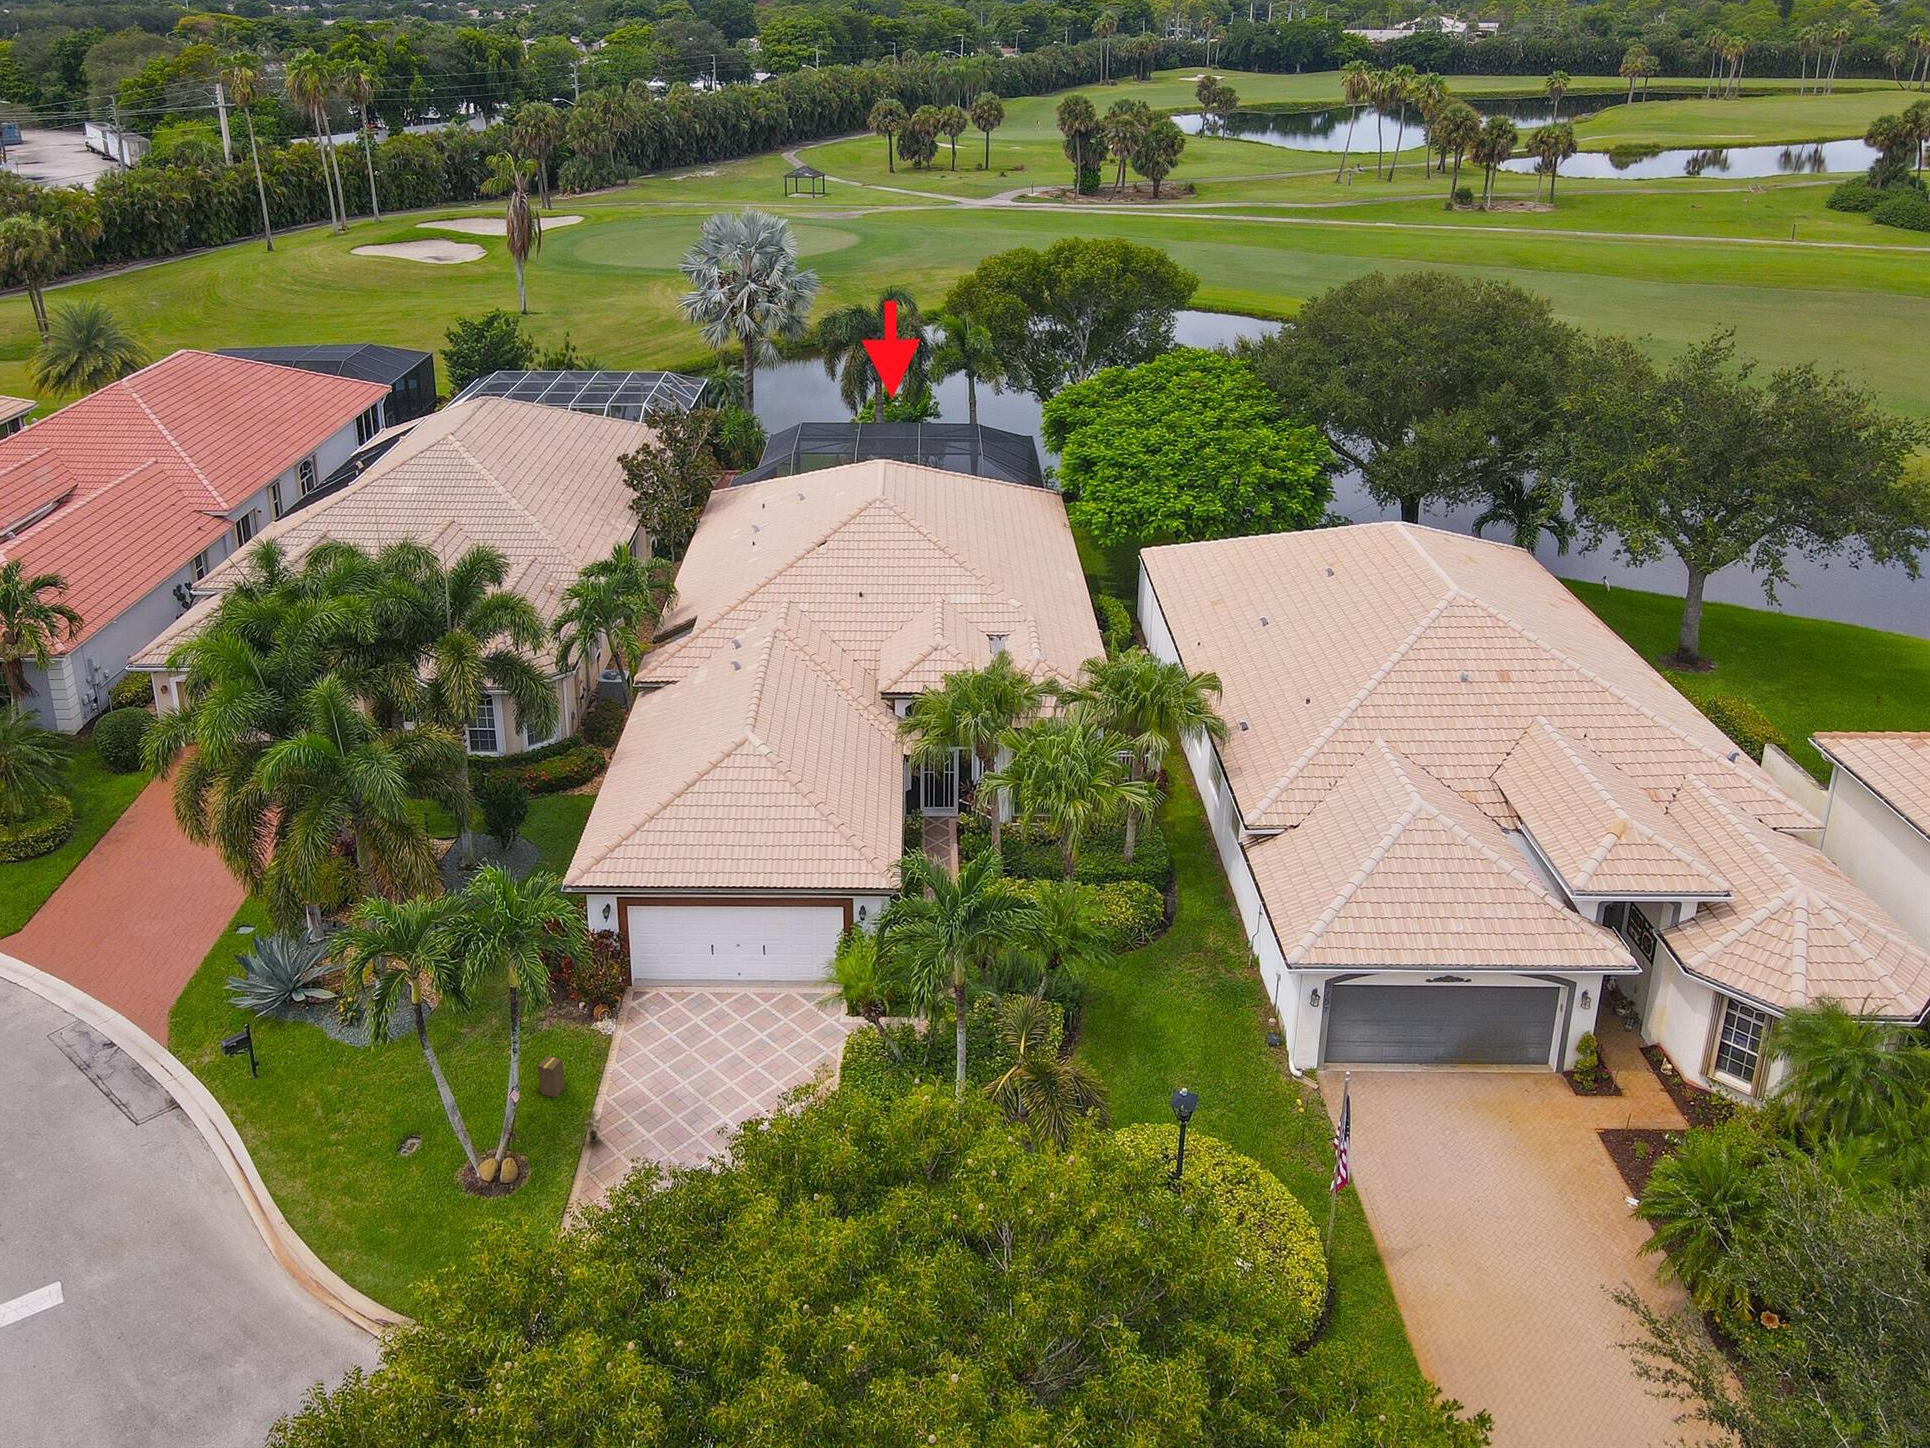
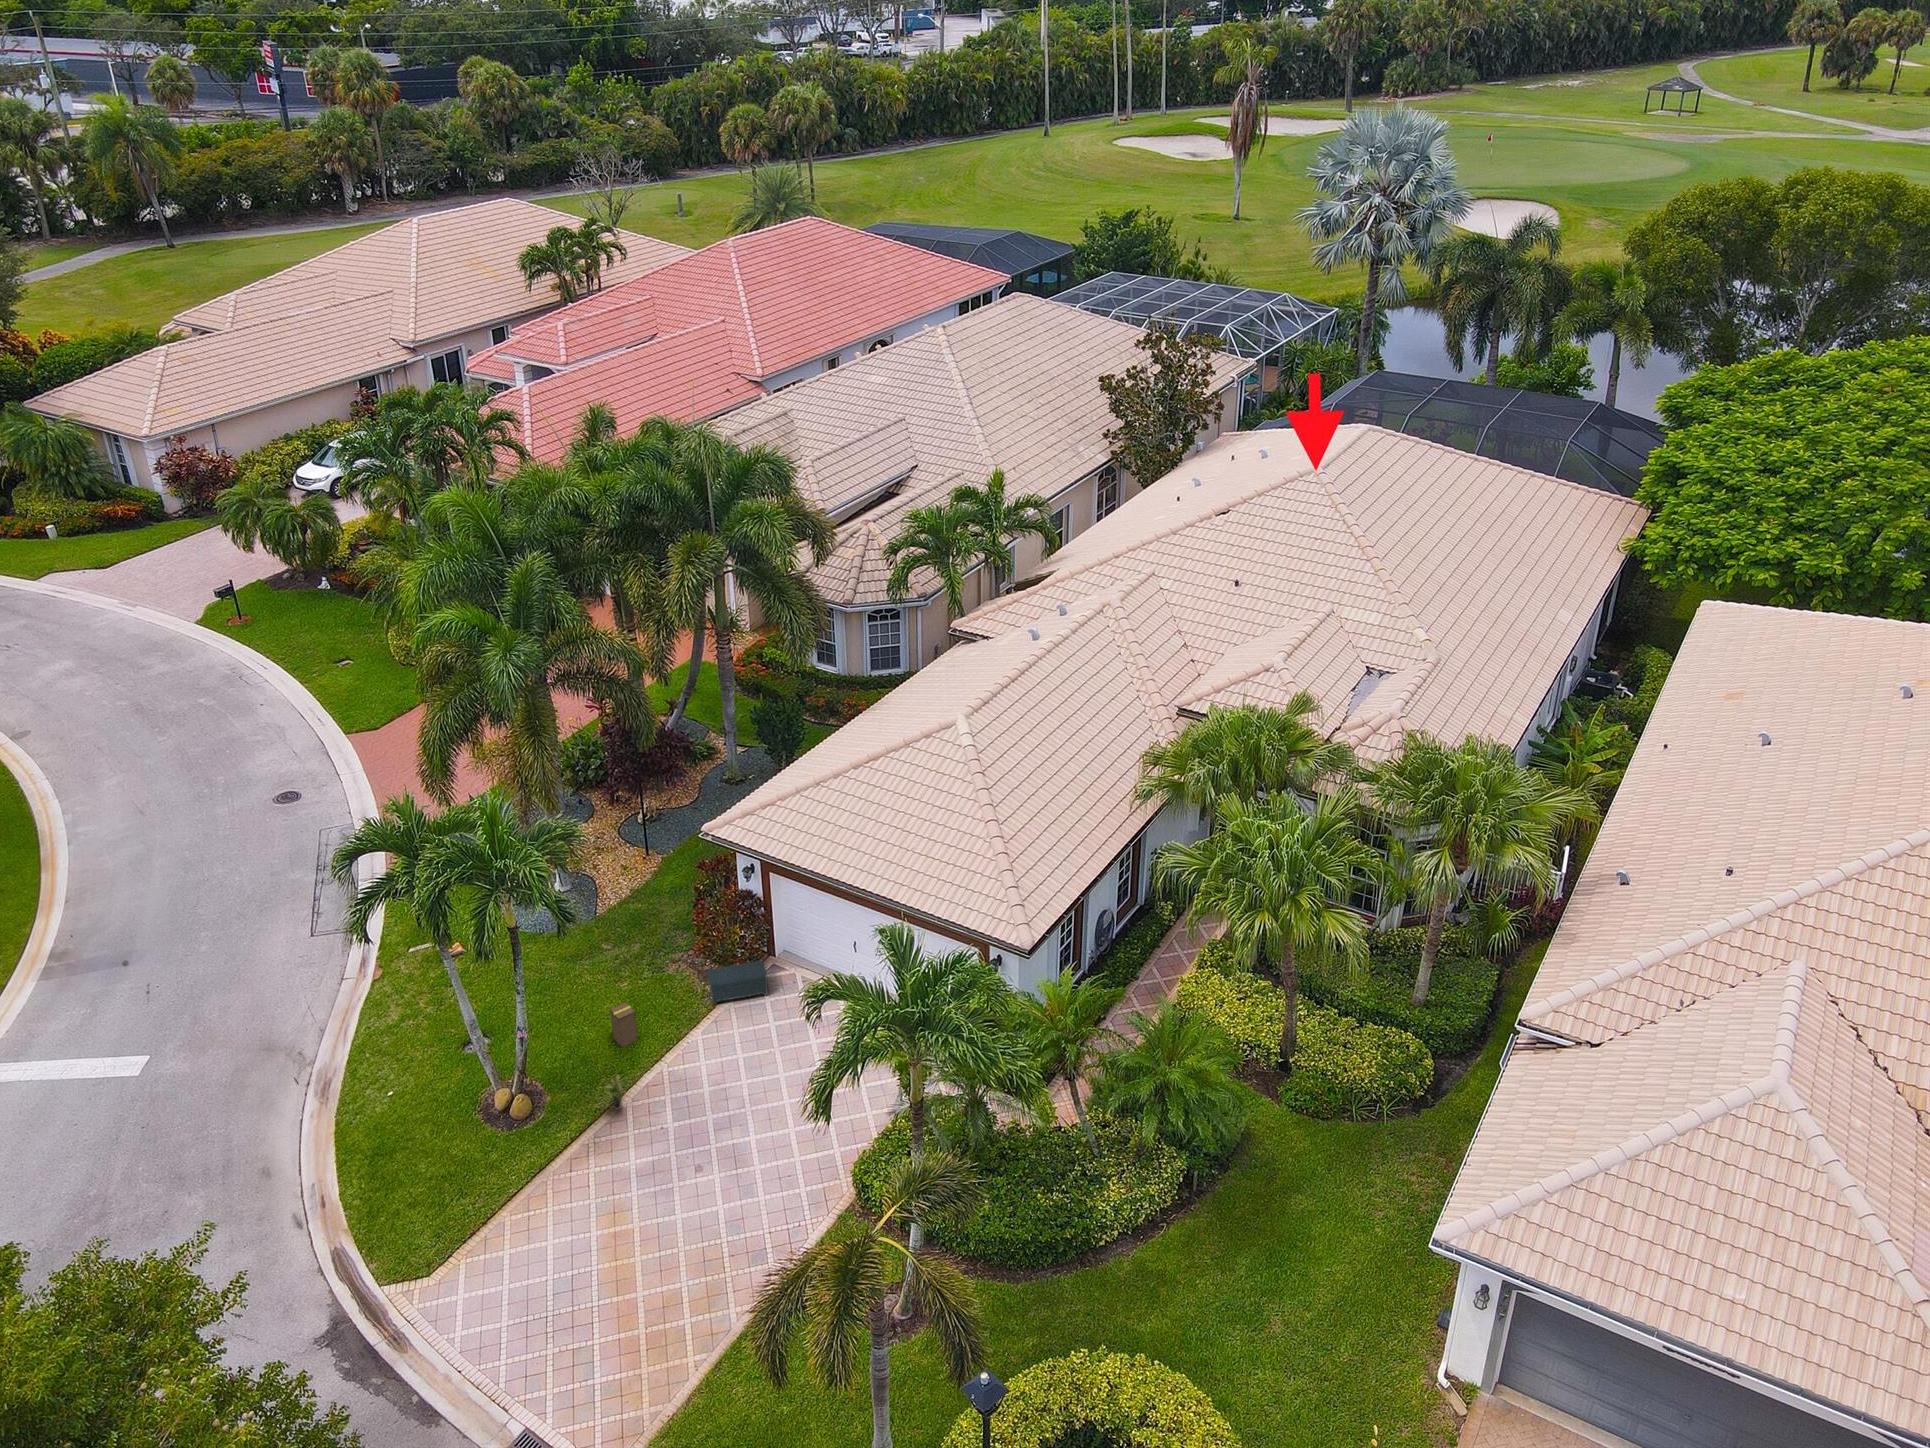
bench: none [592,989,649,1040] -> present [708,961,768,1005]

